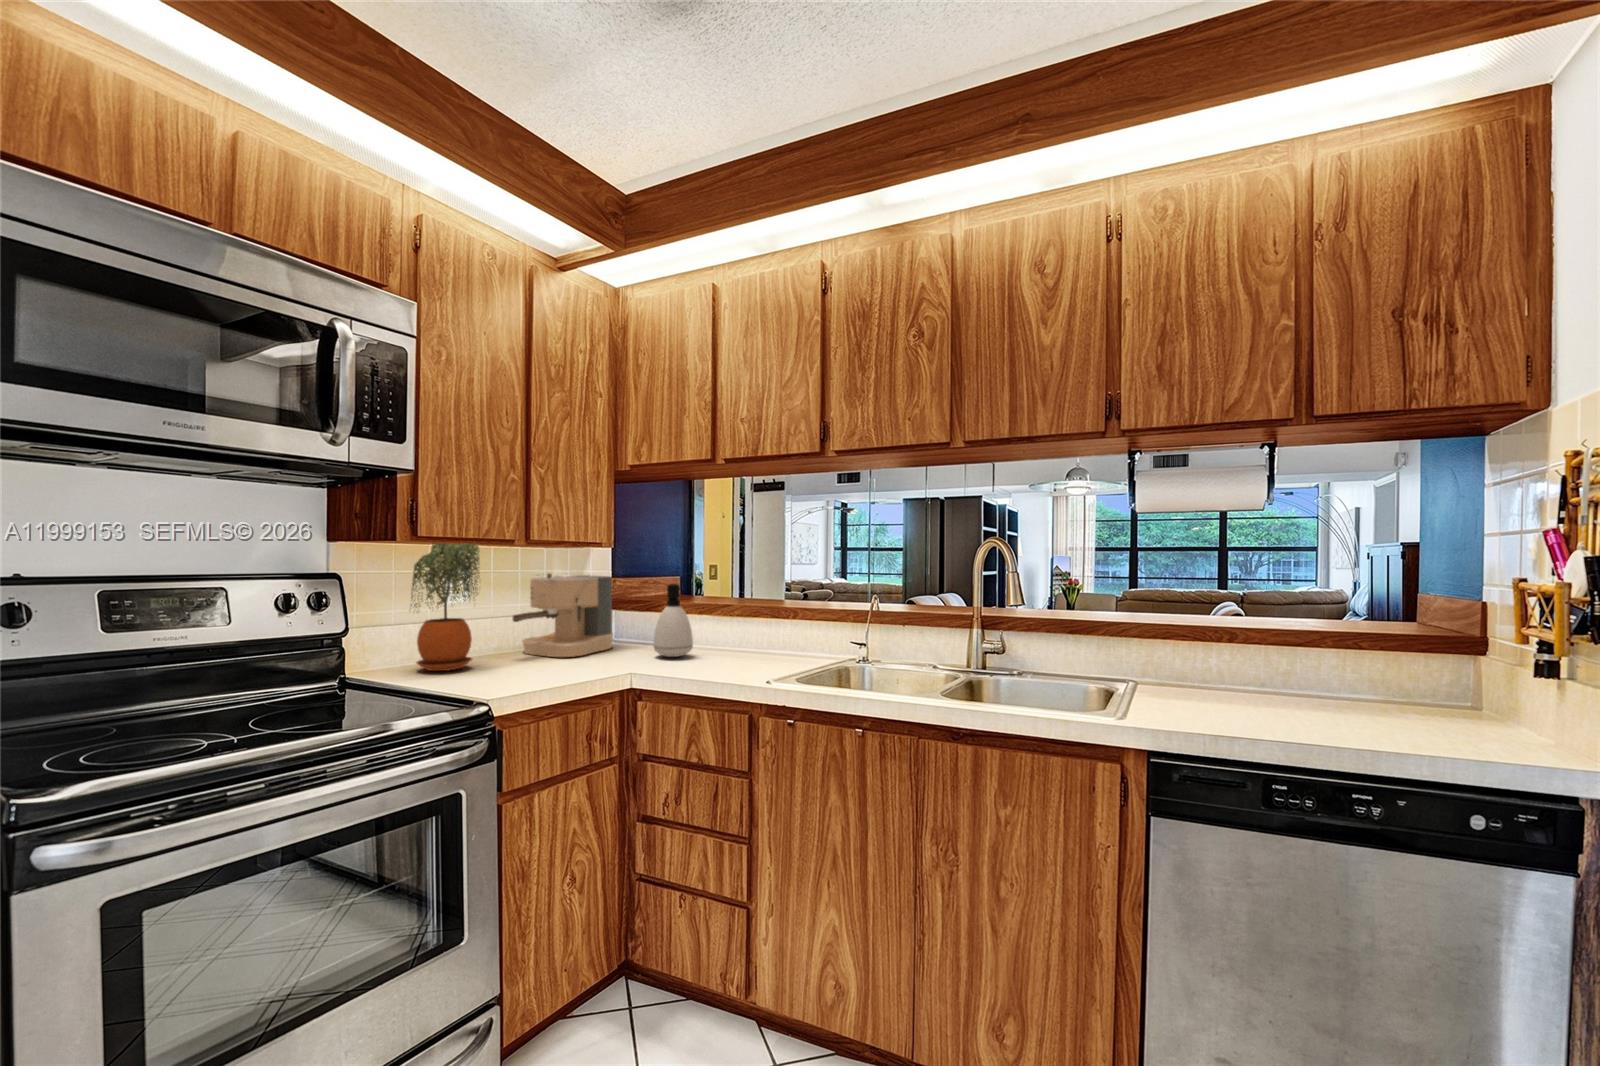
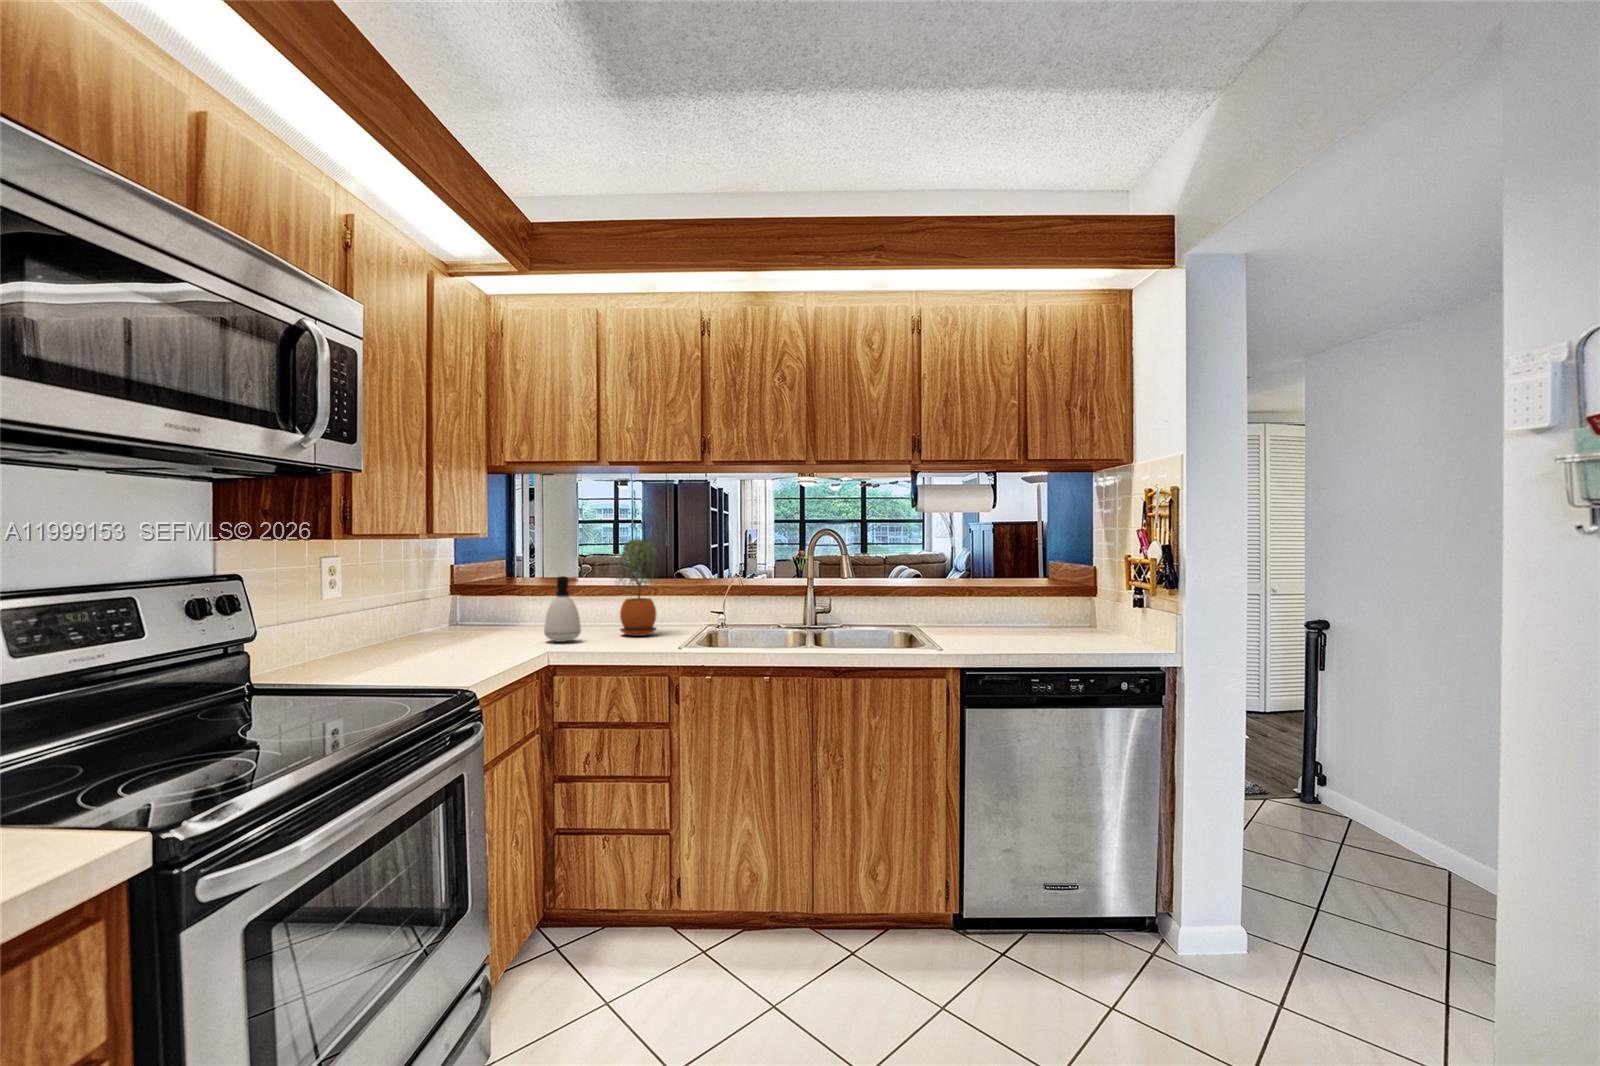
potted plant: present [411,541,479,671] -> present [615,539,658,636]
coffee maker: present [512,573,613,657] -> none [406,569,491,648]

